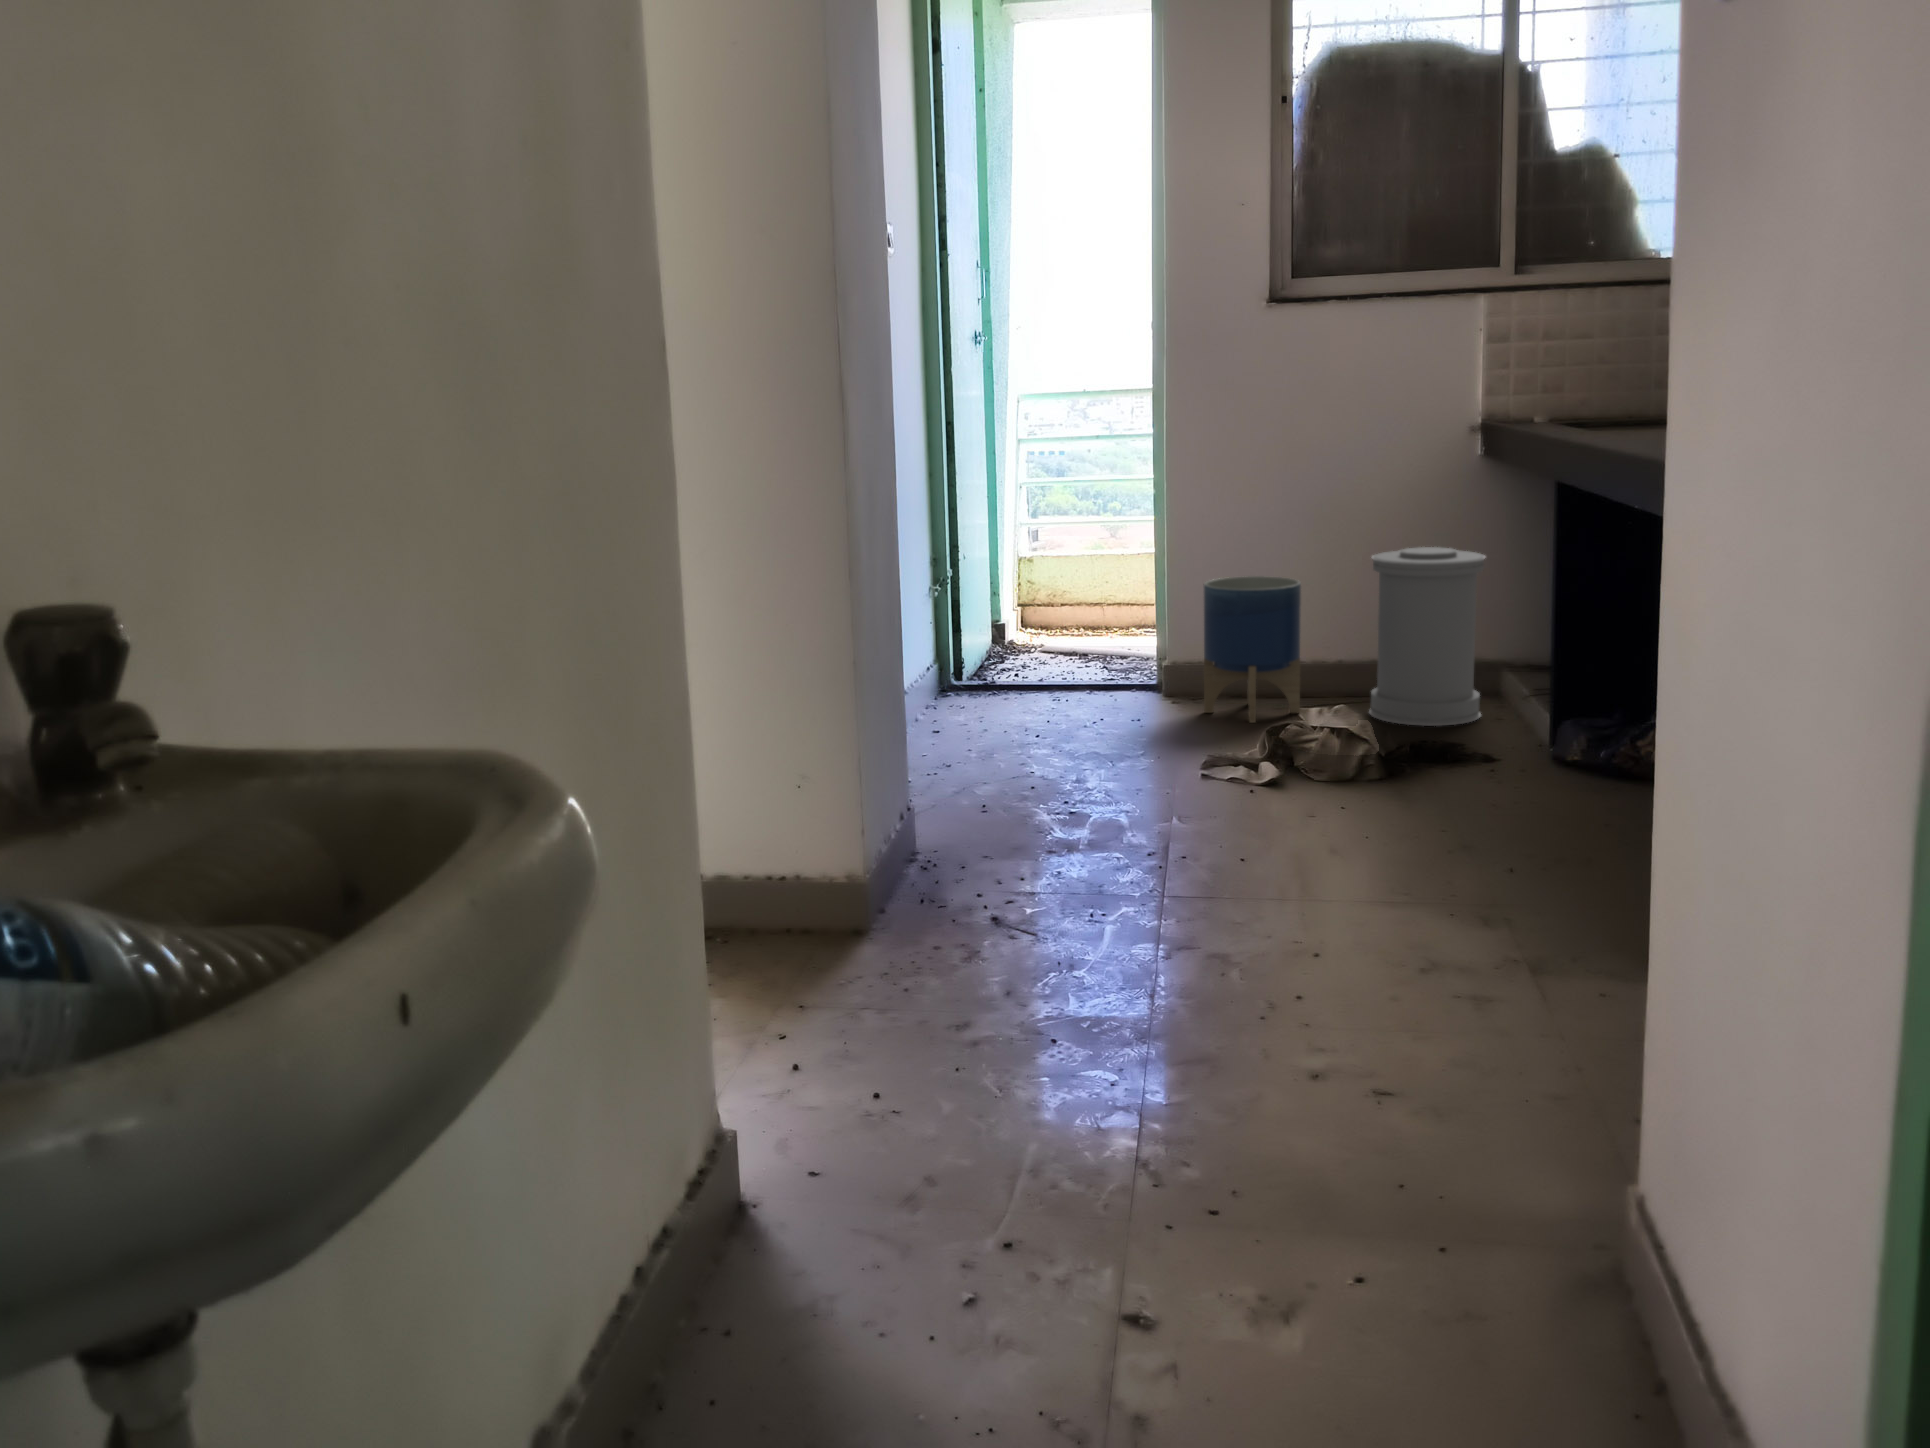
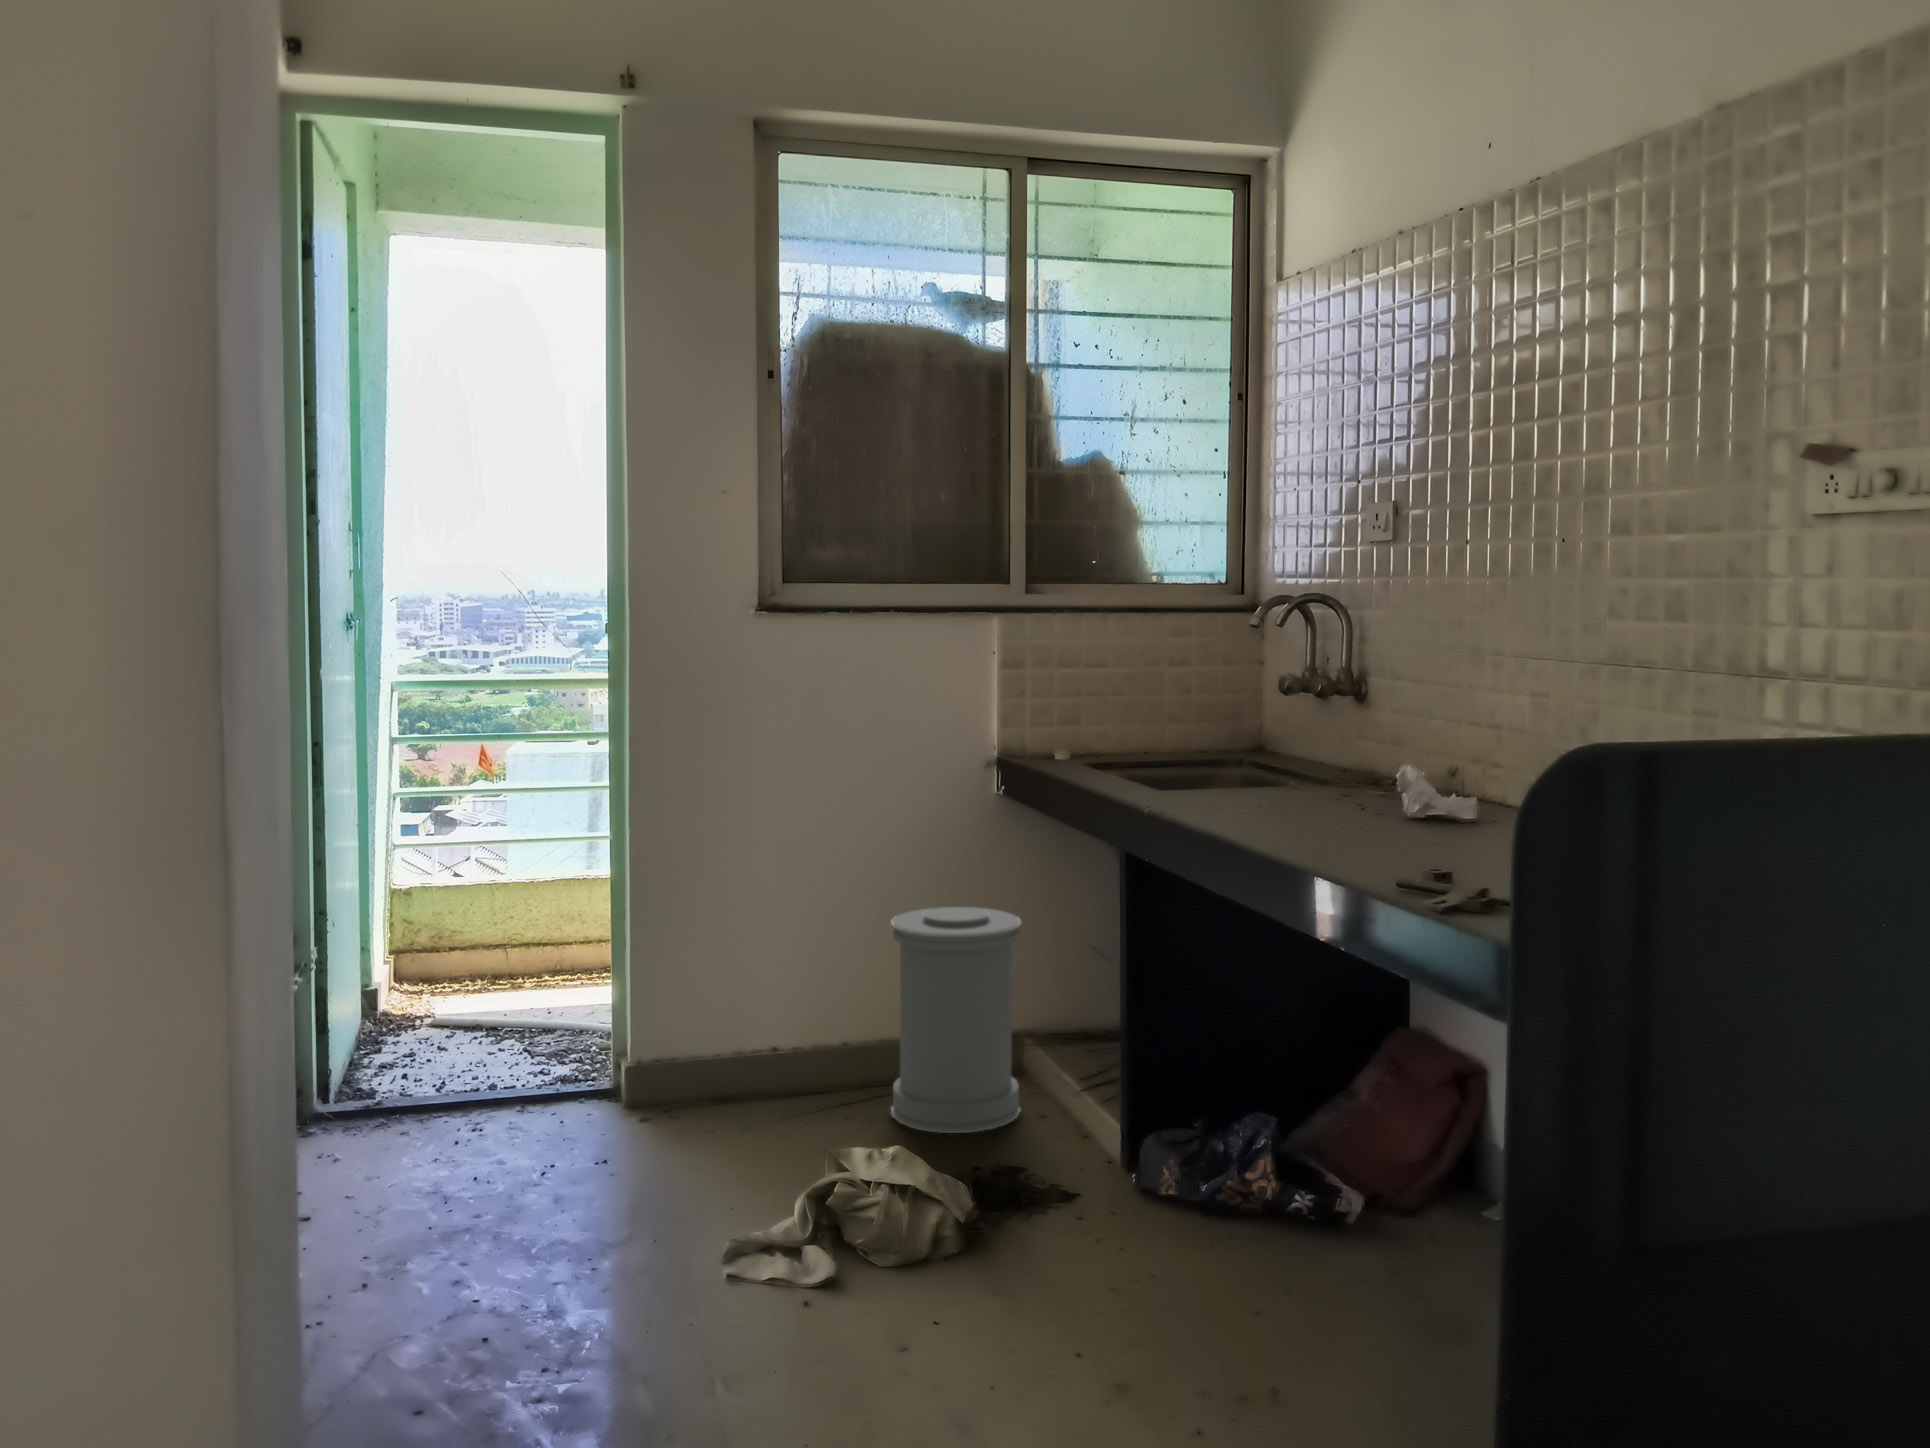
planter: present [1204,576,1301,723] -> none [686,949,810,1151]

